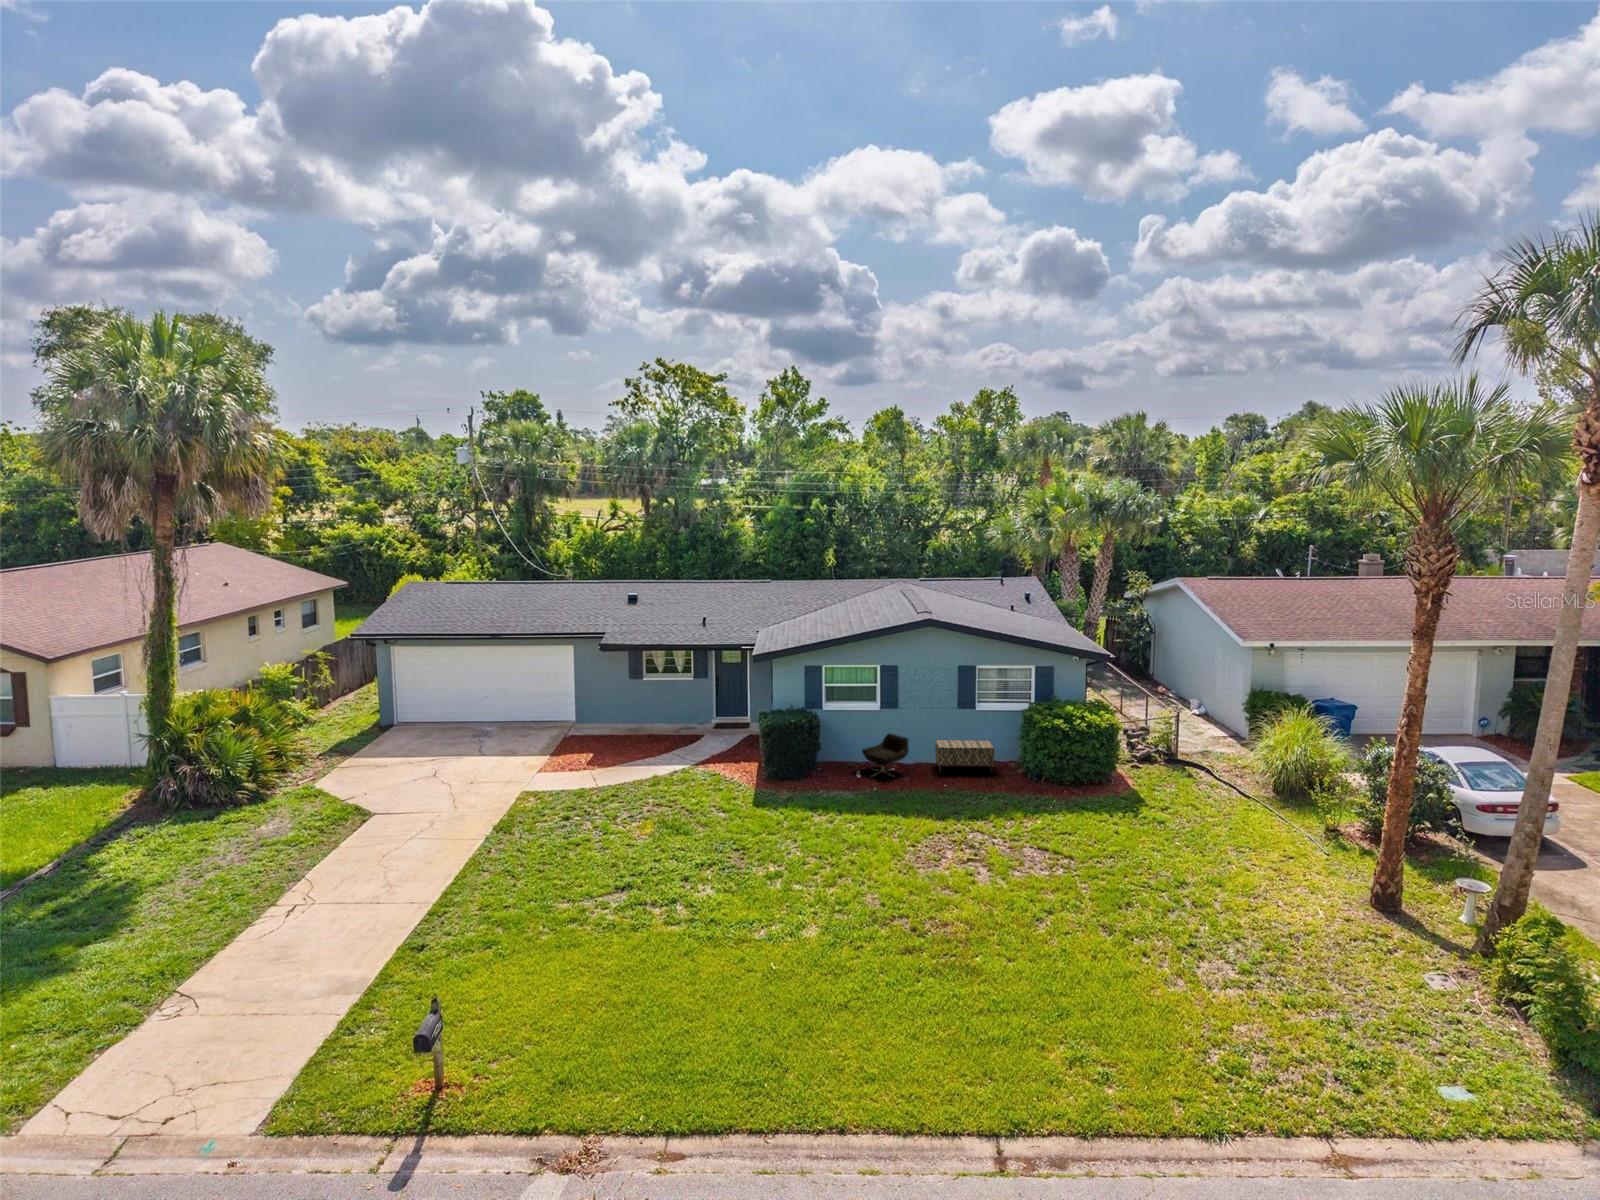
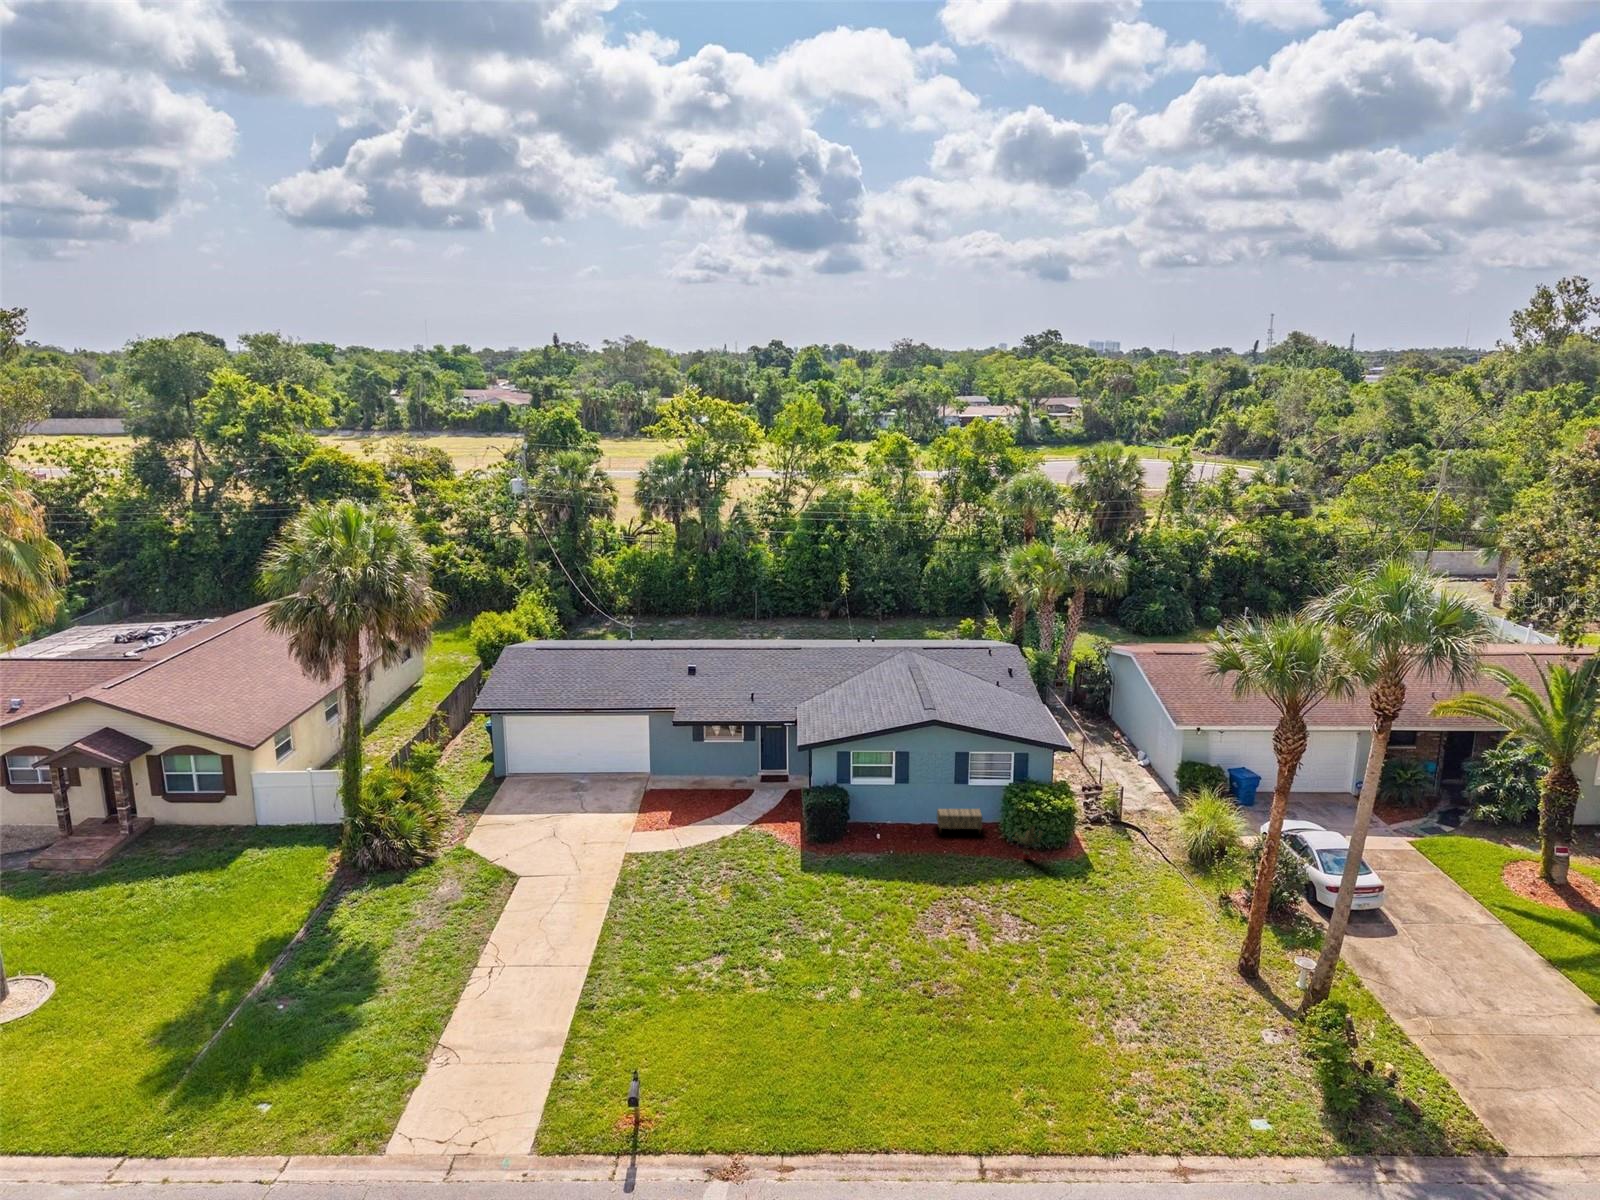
lounge chair: present [862,733,909,774] -> none [880,801,916,838]
potted tree: none [1033,748,1075,796] -> present [1012,826,1042,860]

